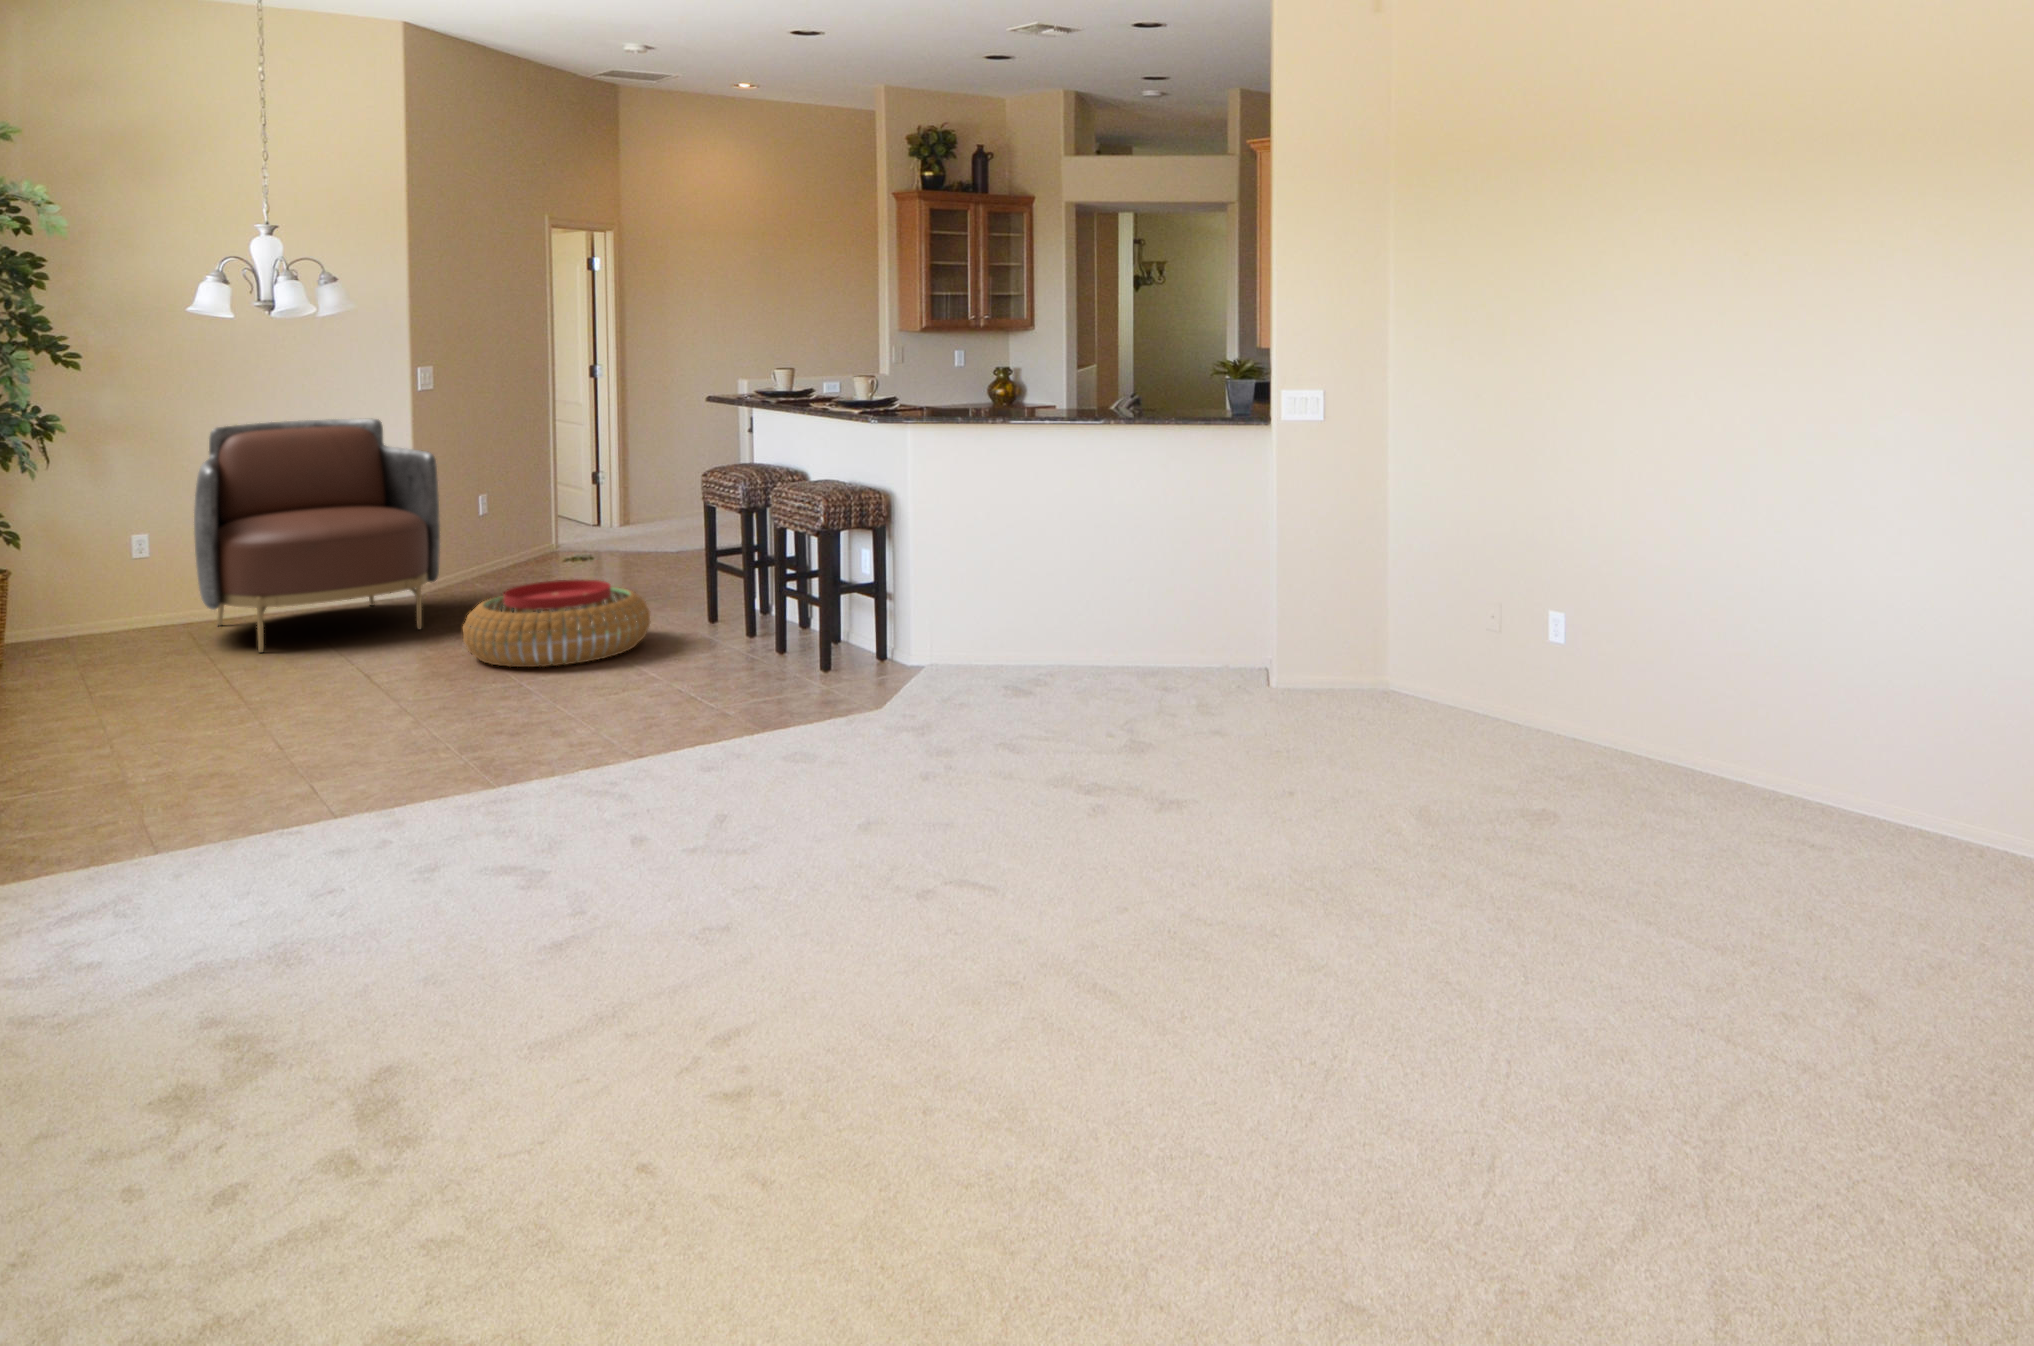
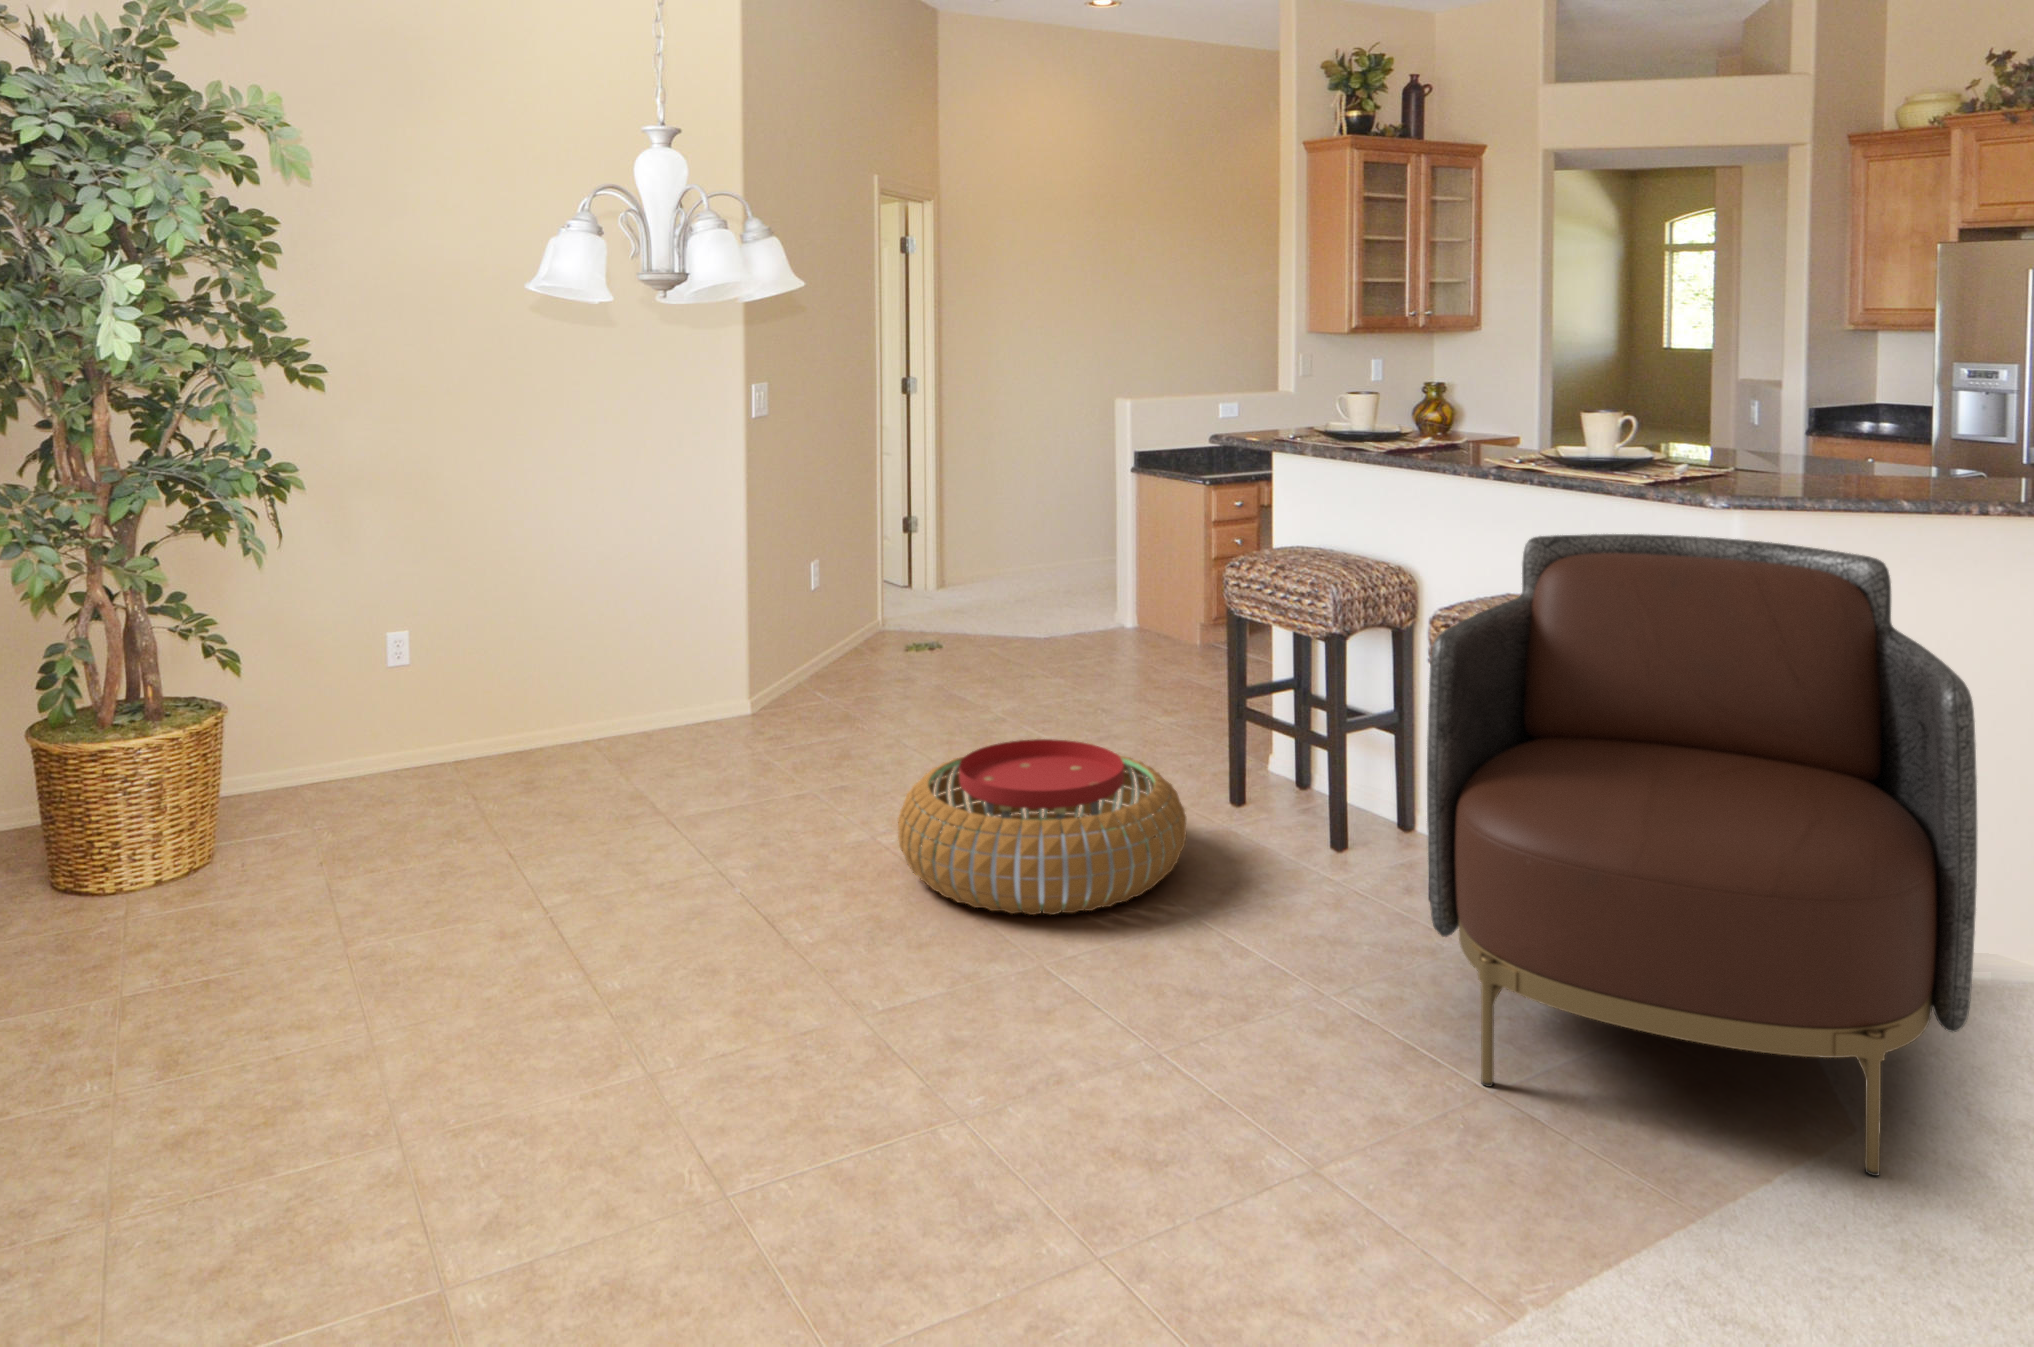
armchair: present [194,419,440,653] -> present [1427,534,1977,1176]

